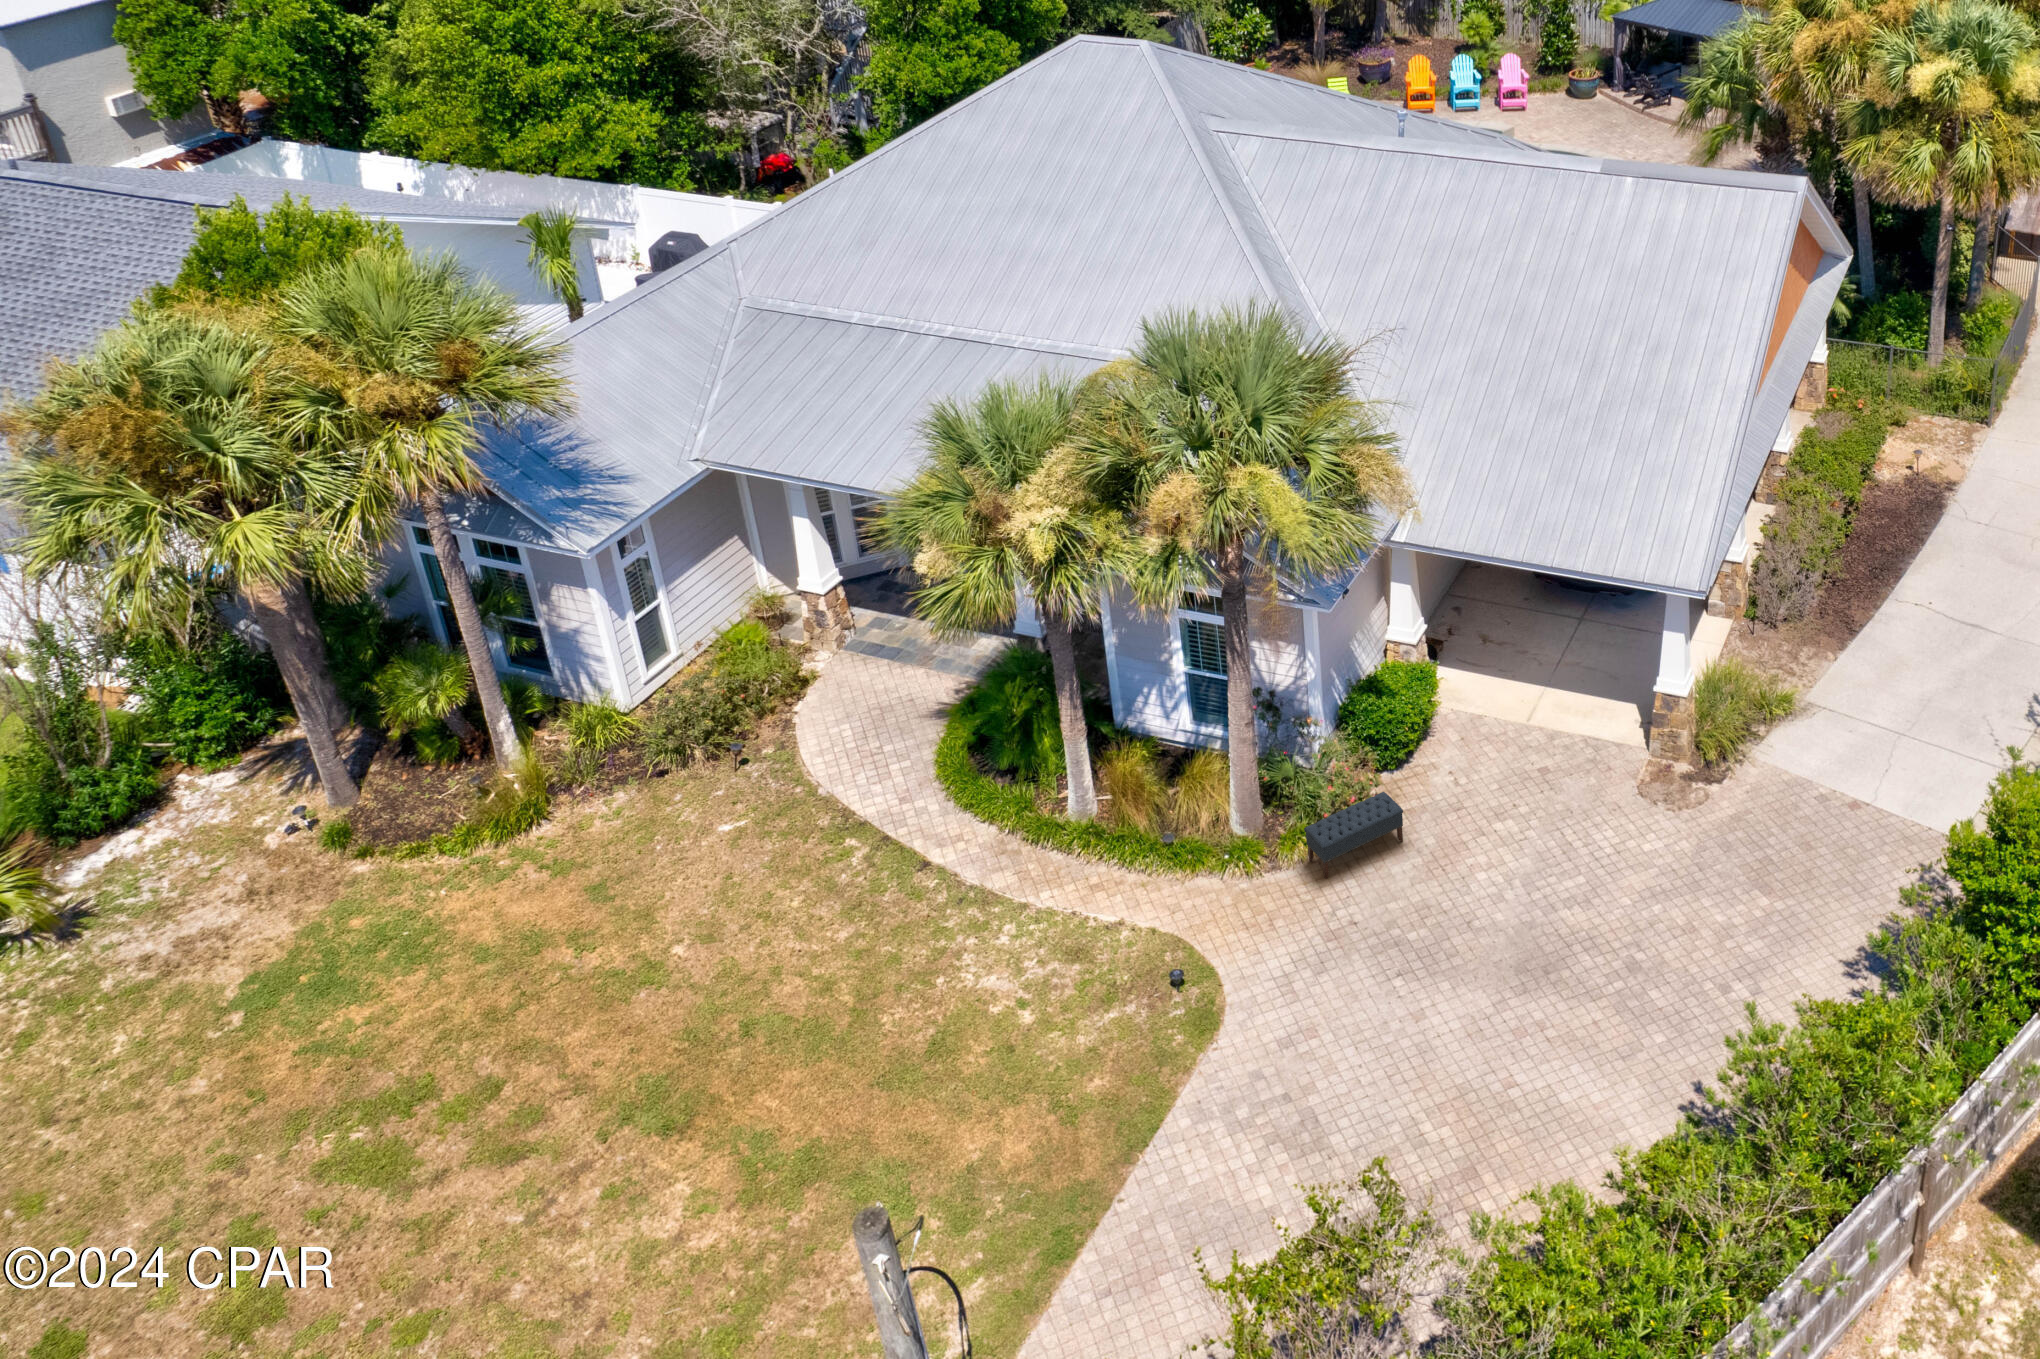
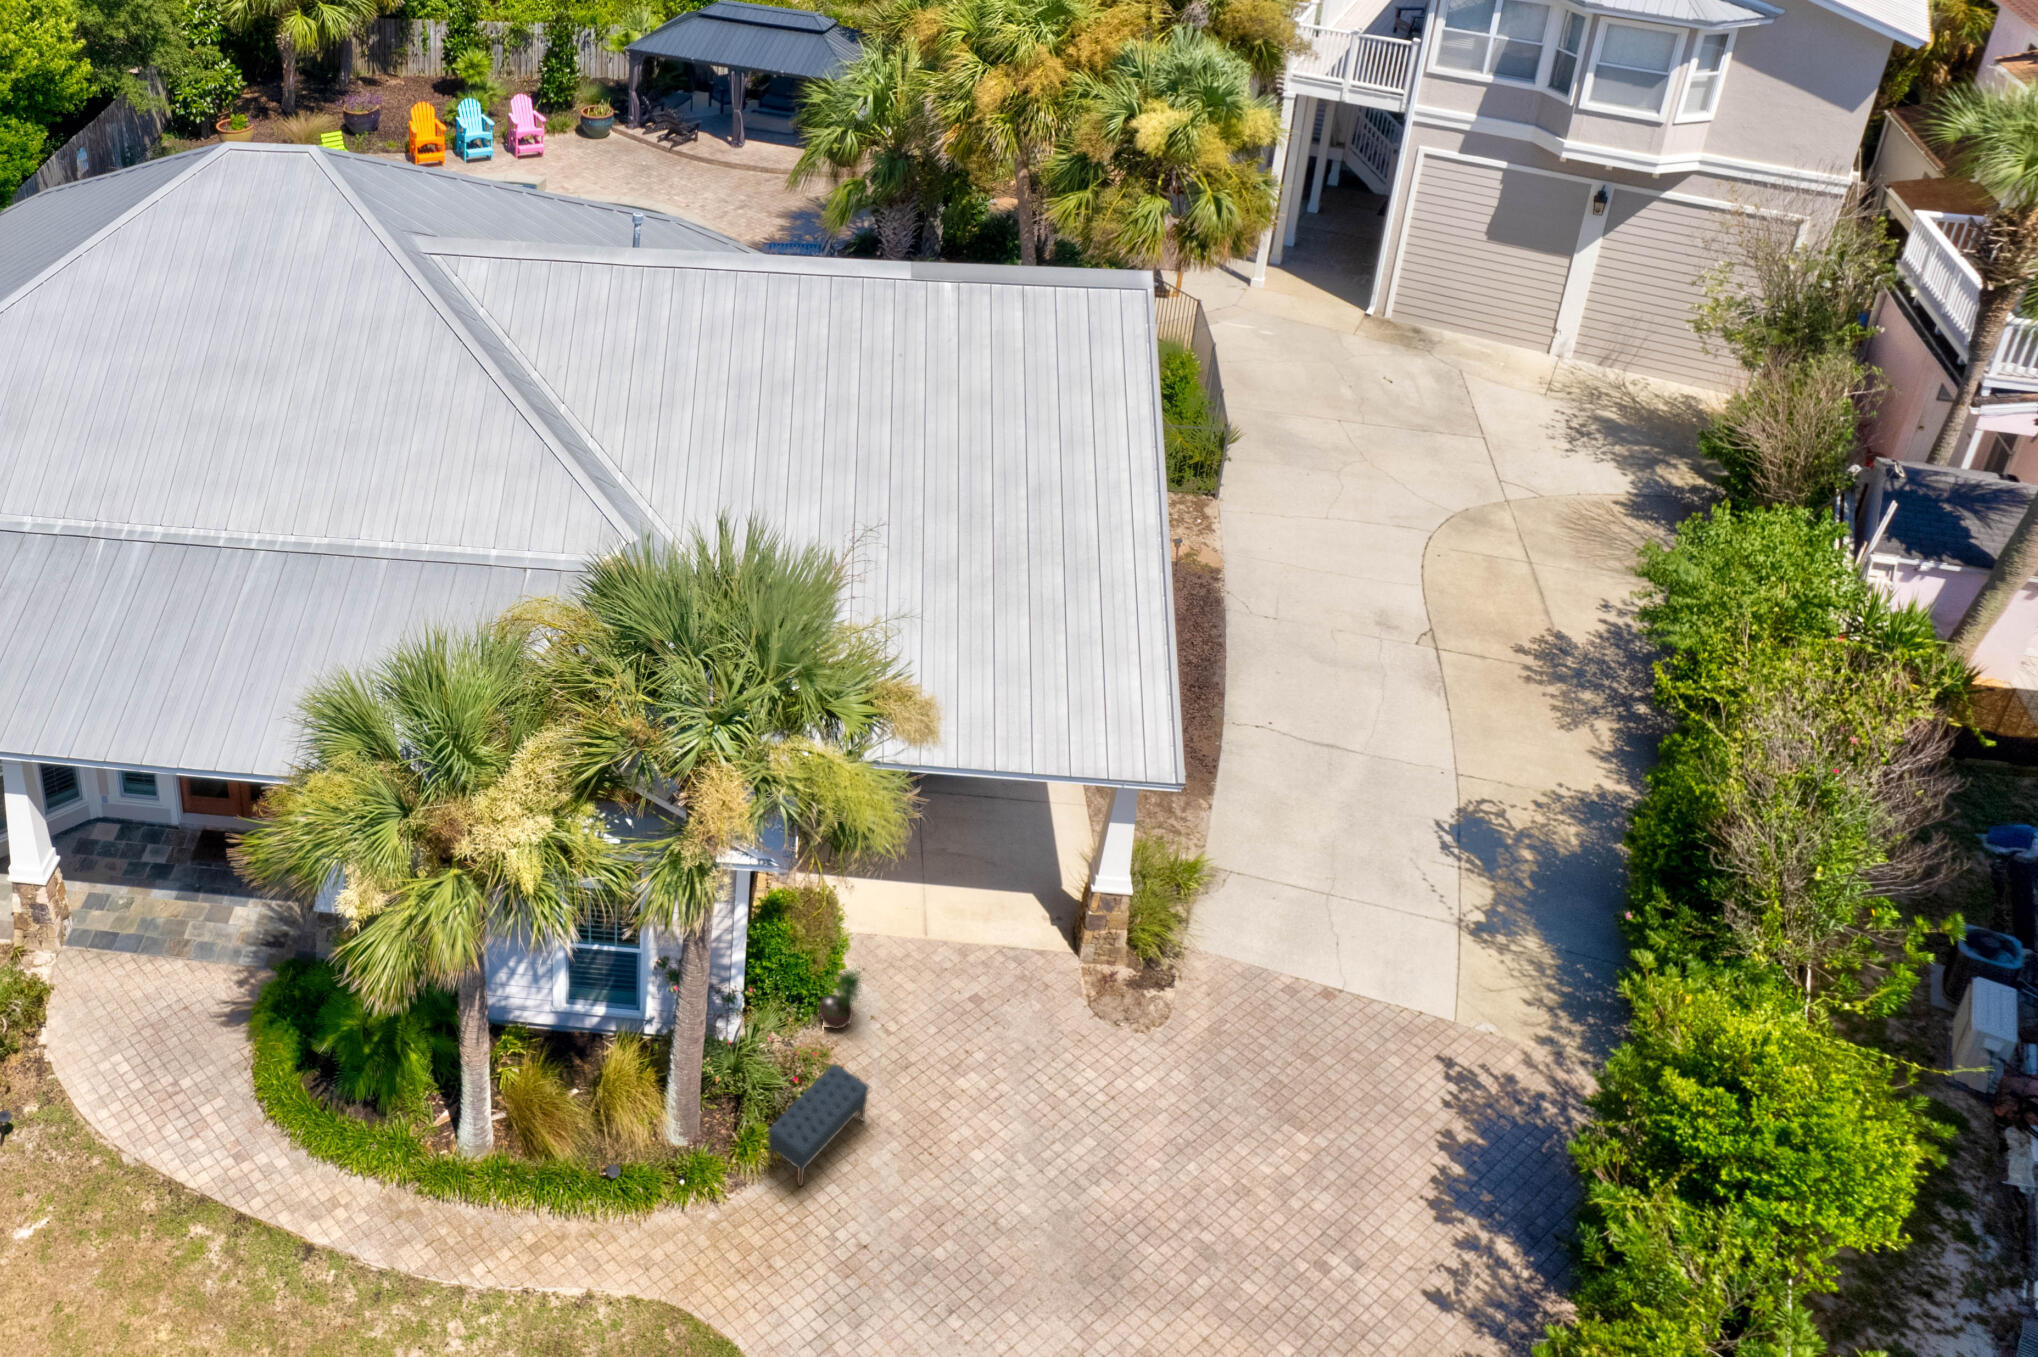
potted tree: none [1402,722,1439,777] -> present [819,967,862,1029]

